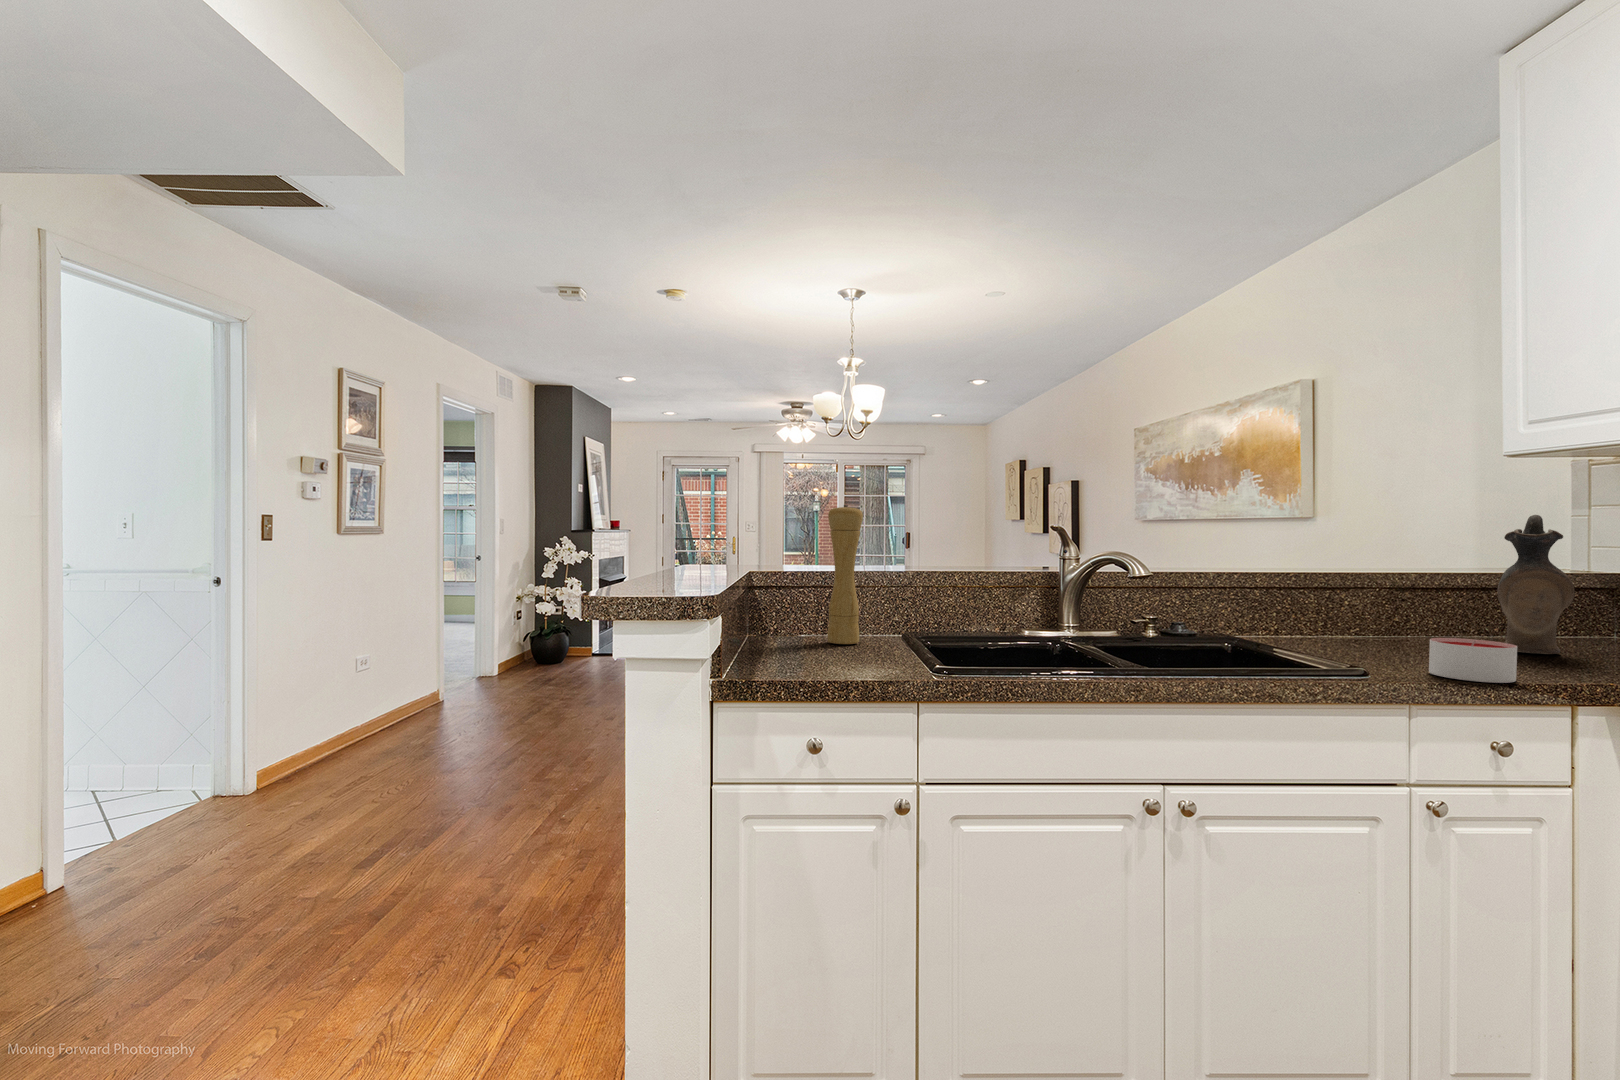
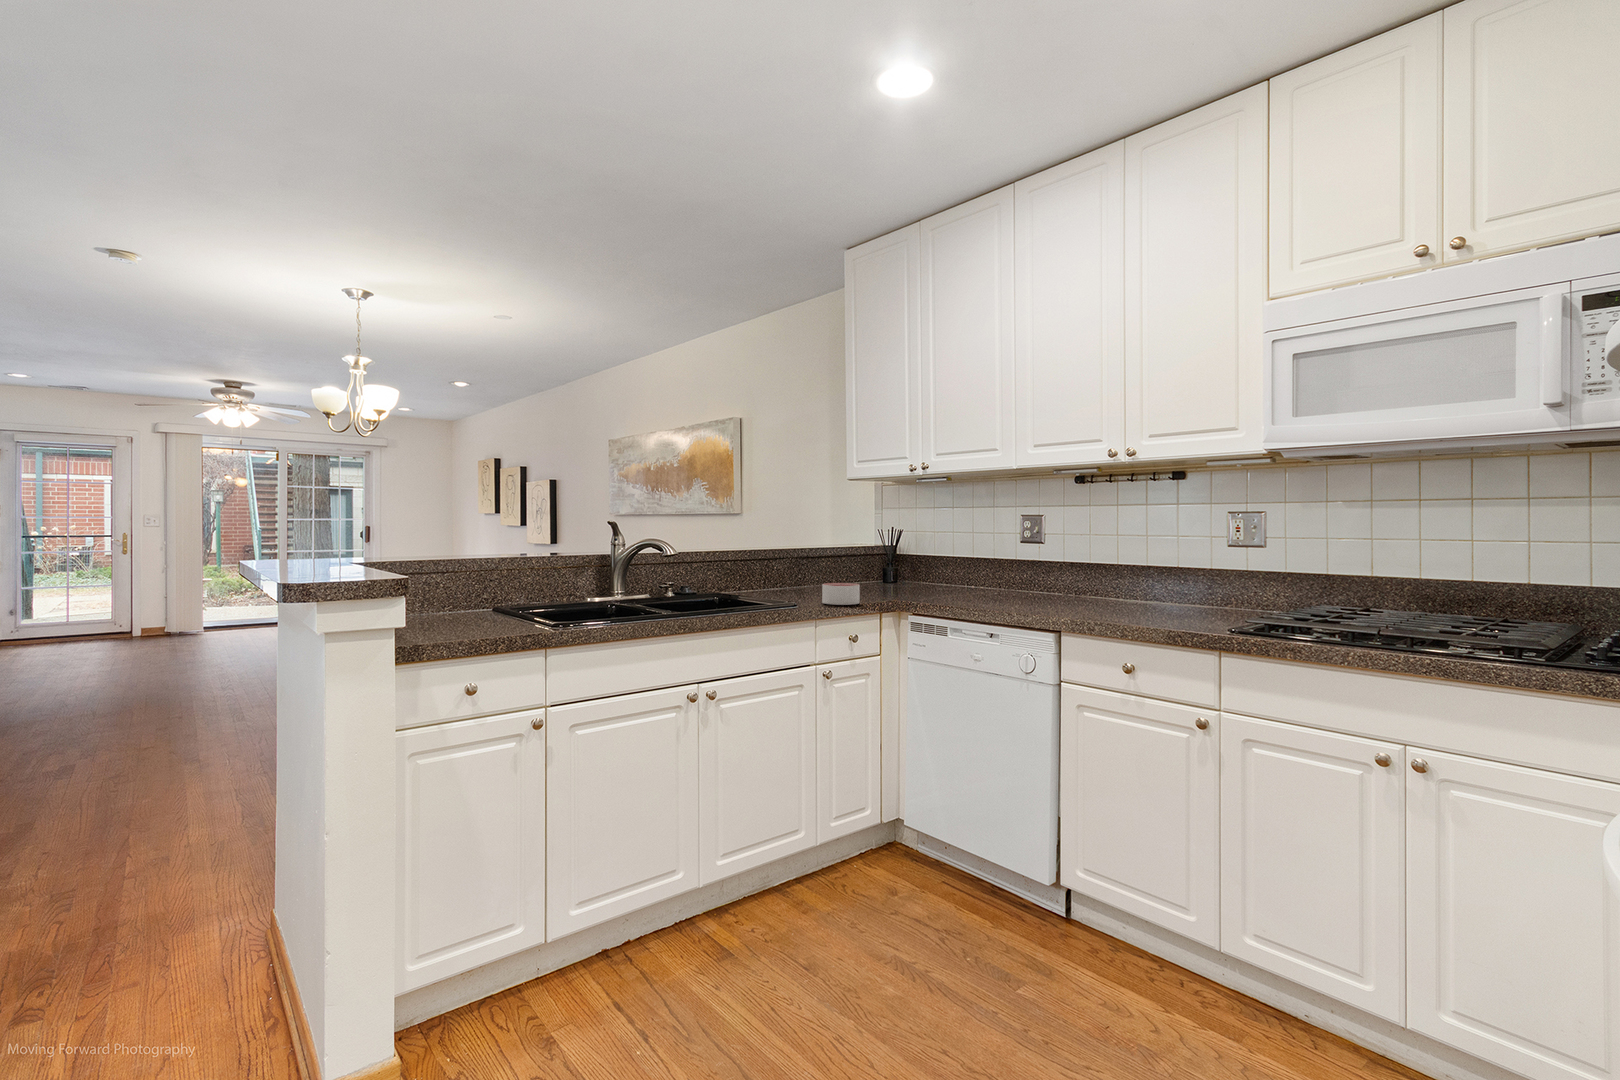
pepper mill: present [827,505,863,644] -> none [434,507,465,619]
ceramic pitcher: present [1498,515,1575,654] -> none [849,513,882,591]

